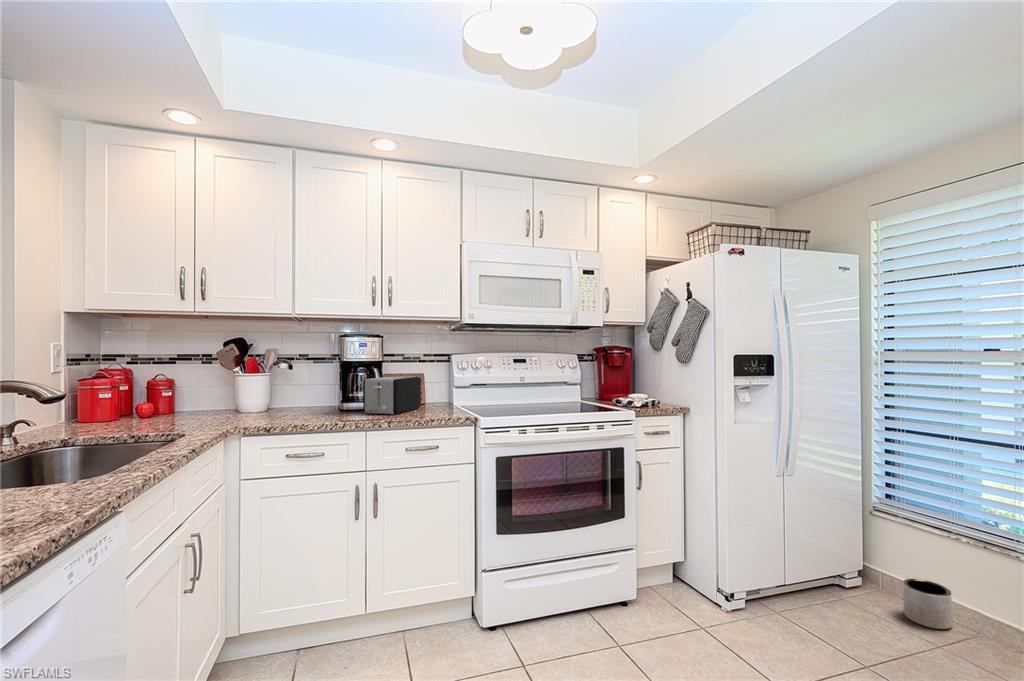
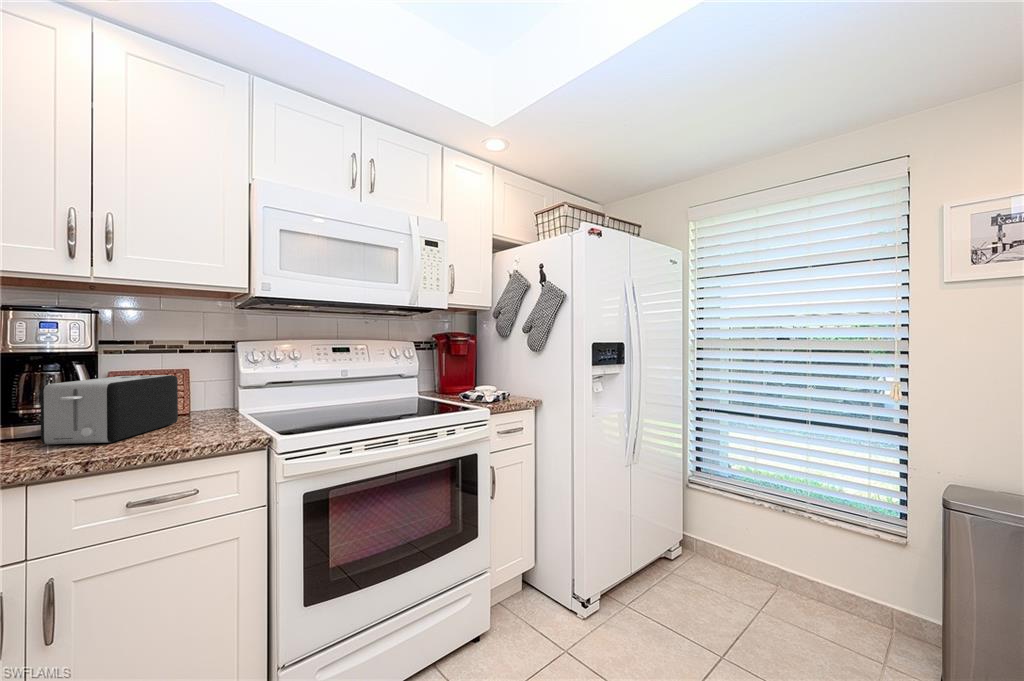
planter: present [903,579,953,629] -> none [721,545,759,592]

